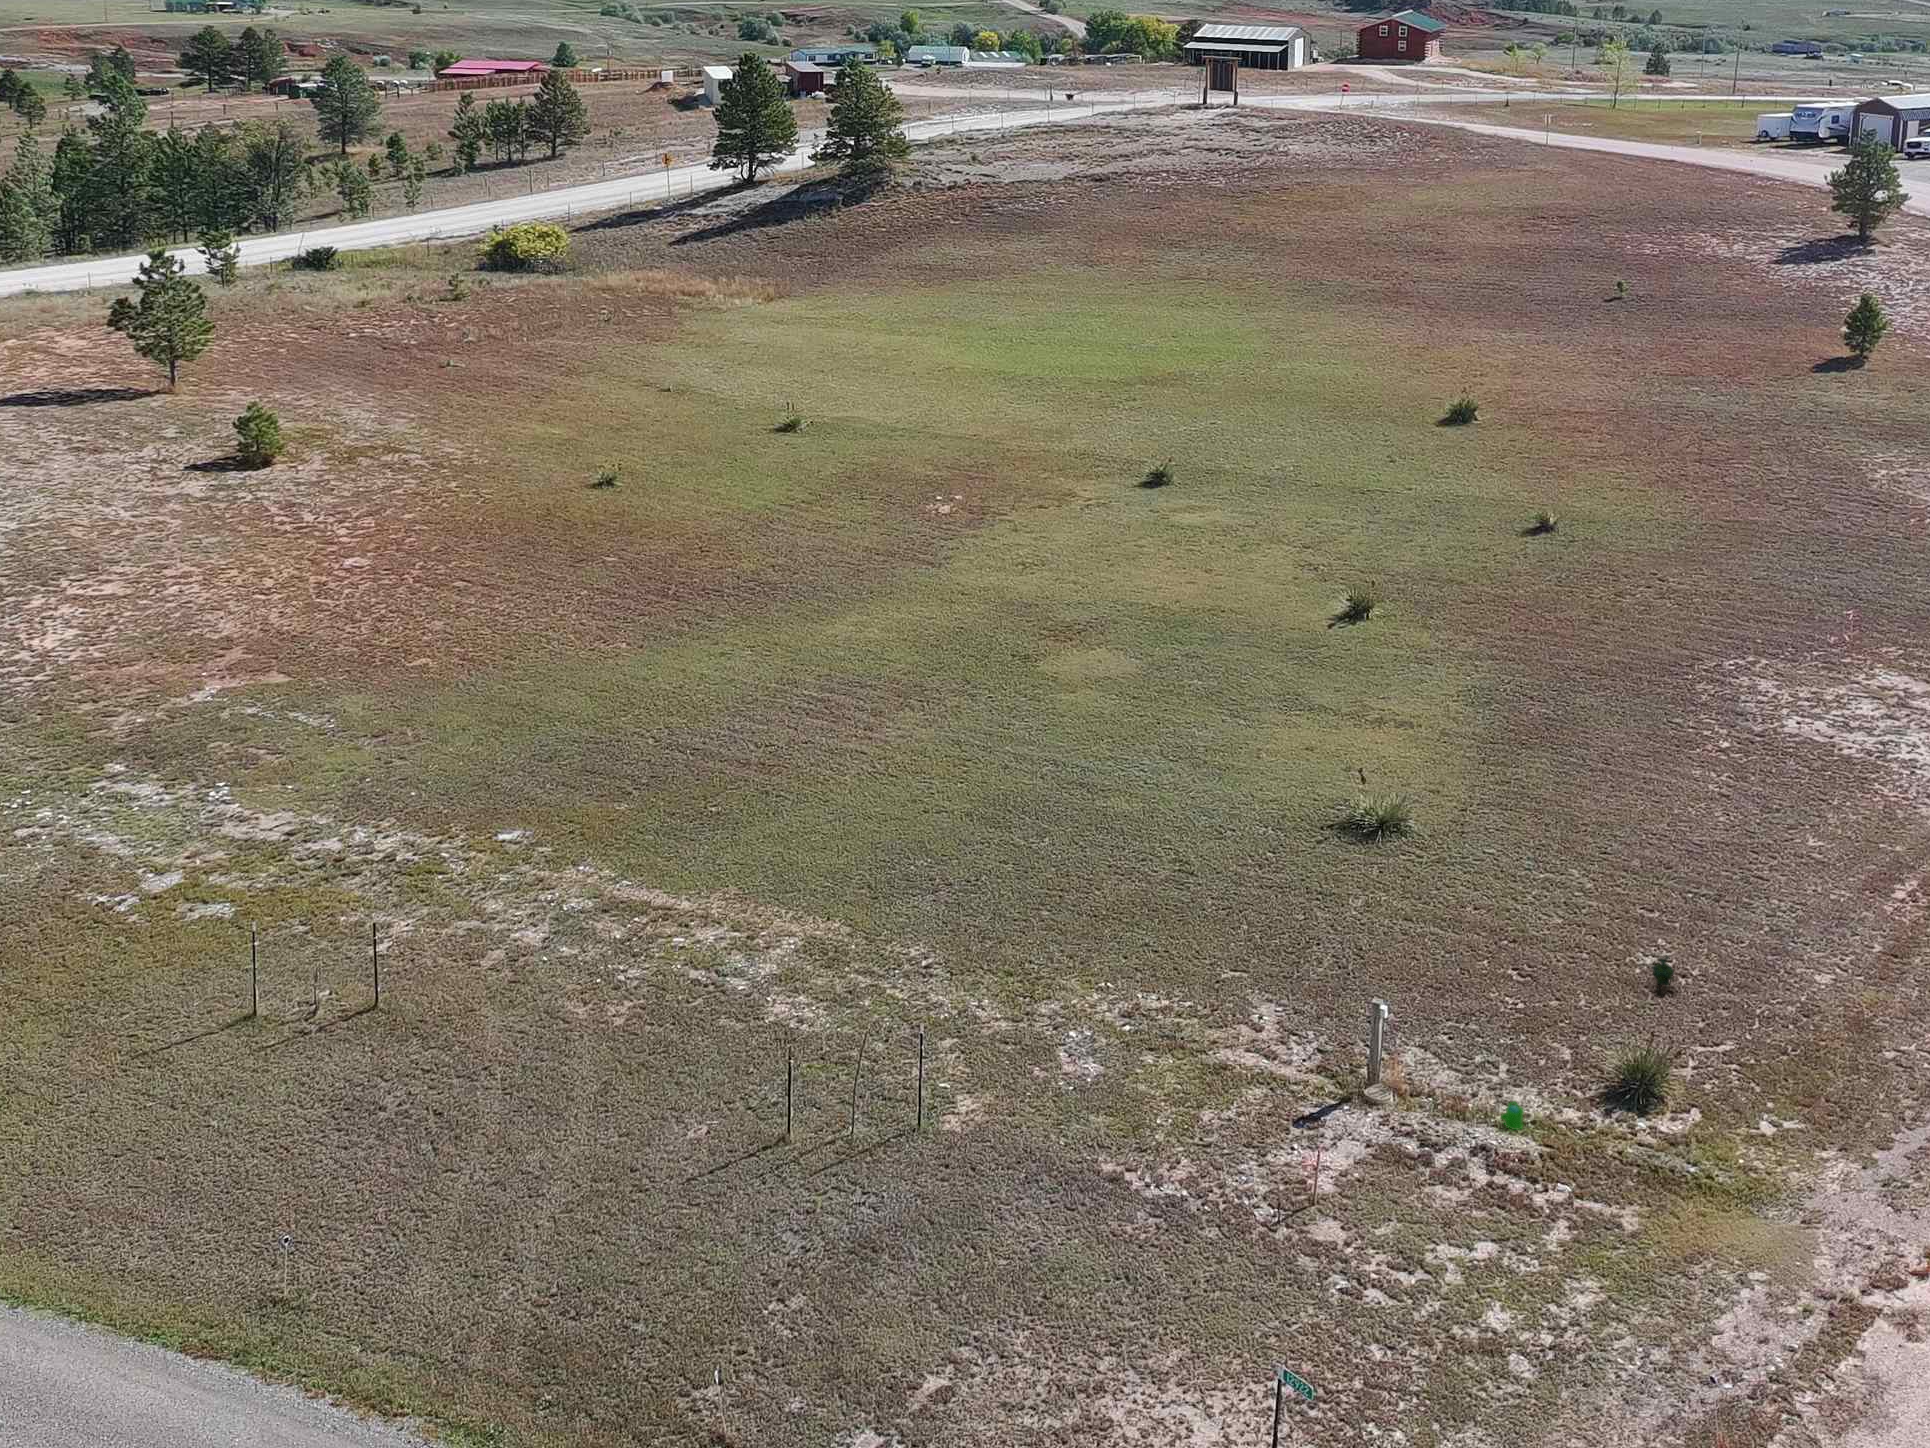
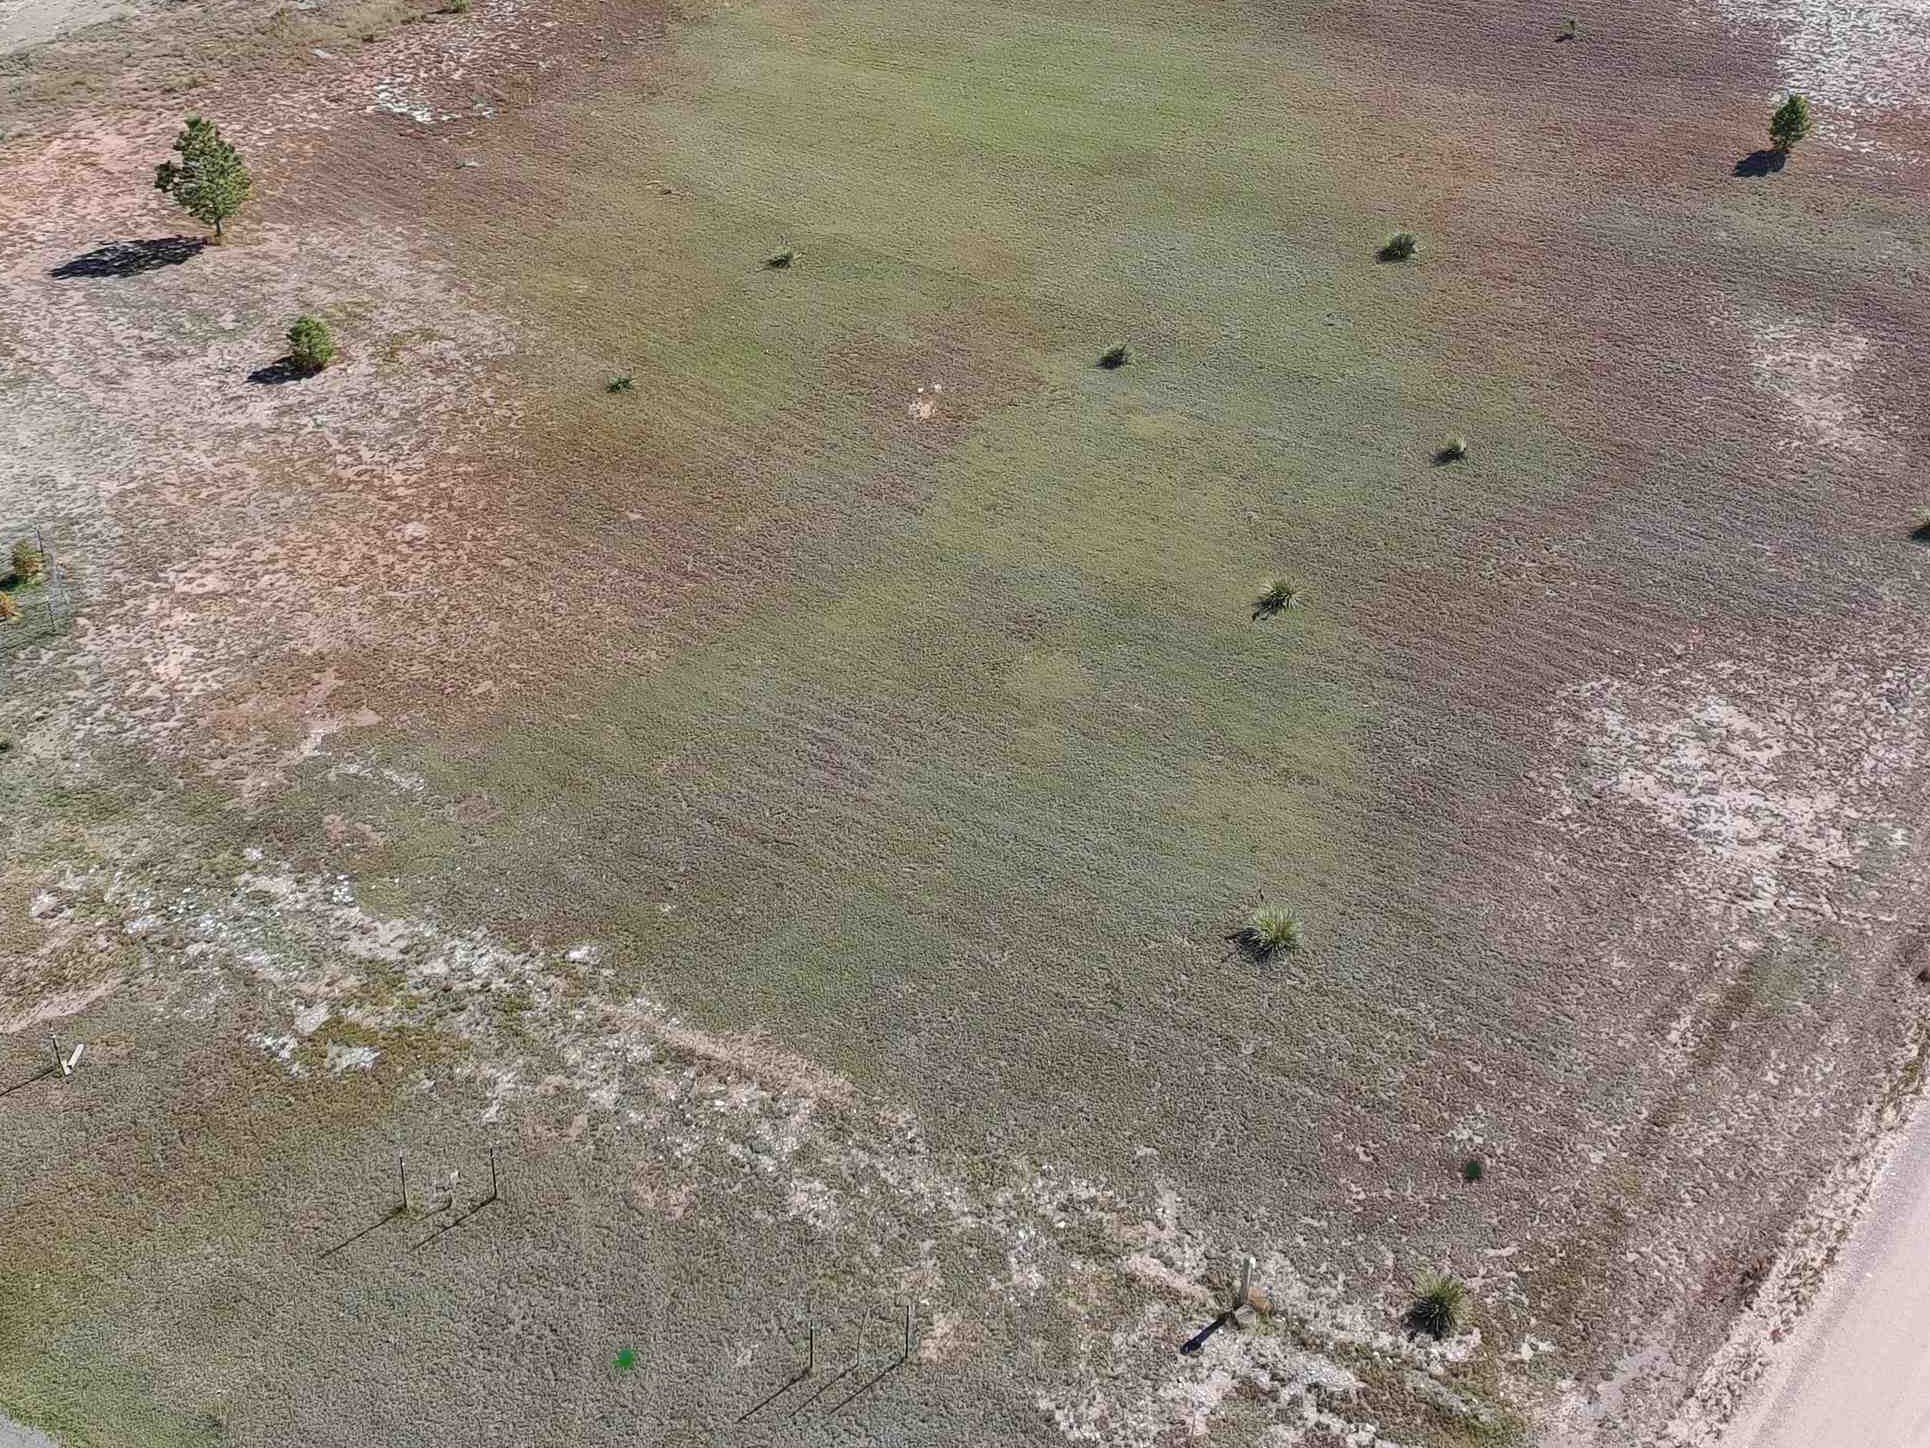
watering can: present [1501,1102,1524,1130] -> present [613,1348,635,1368]

